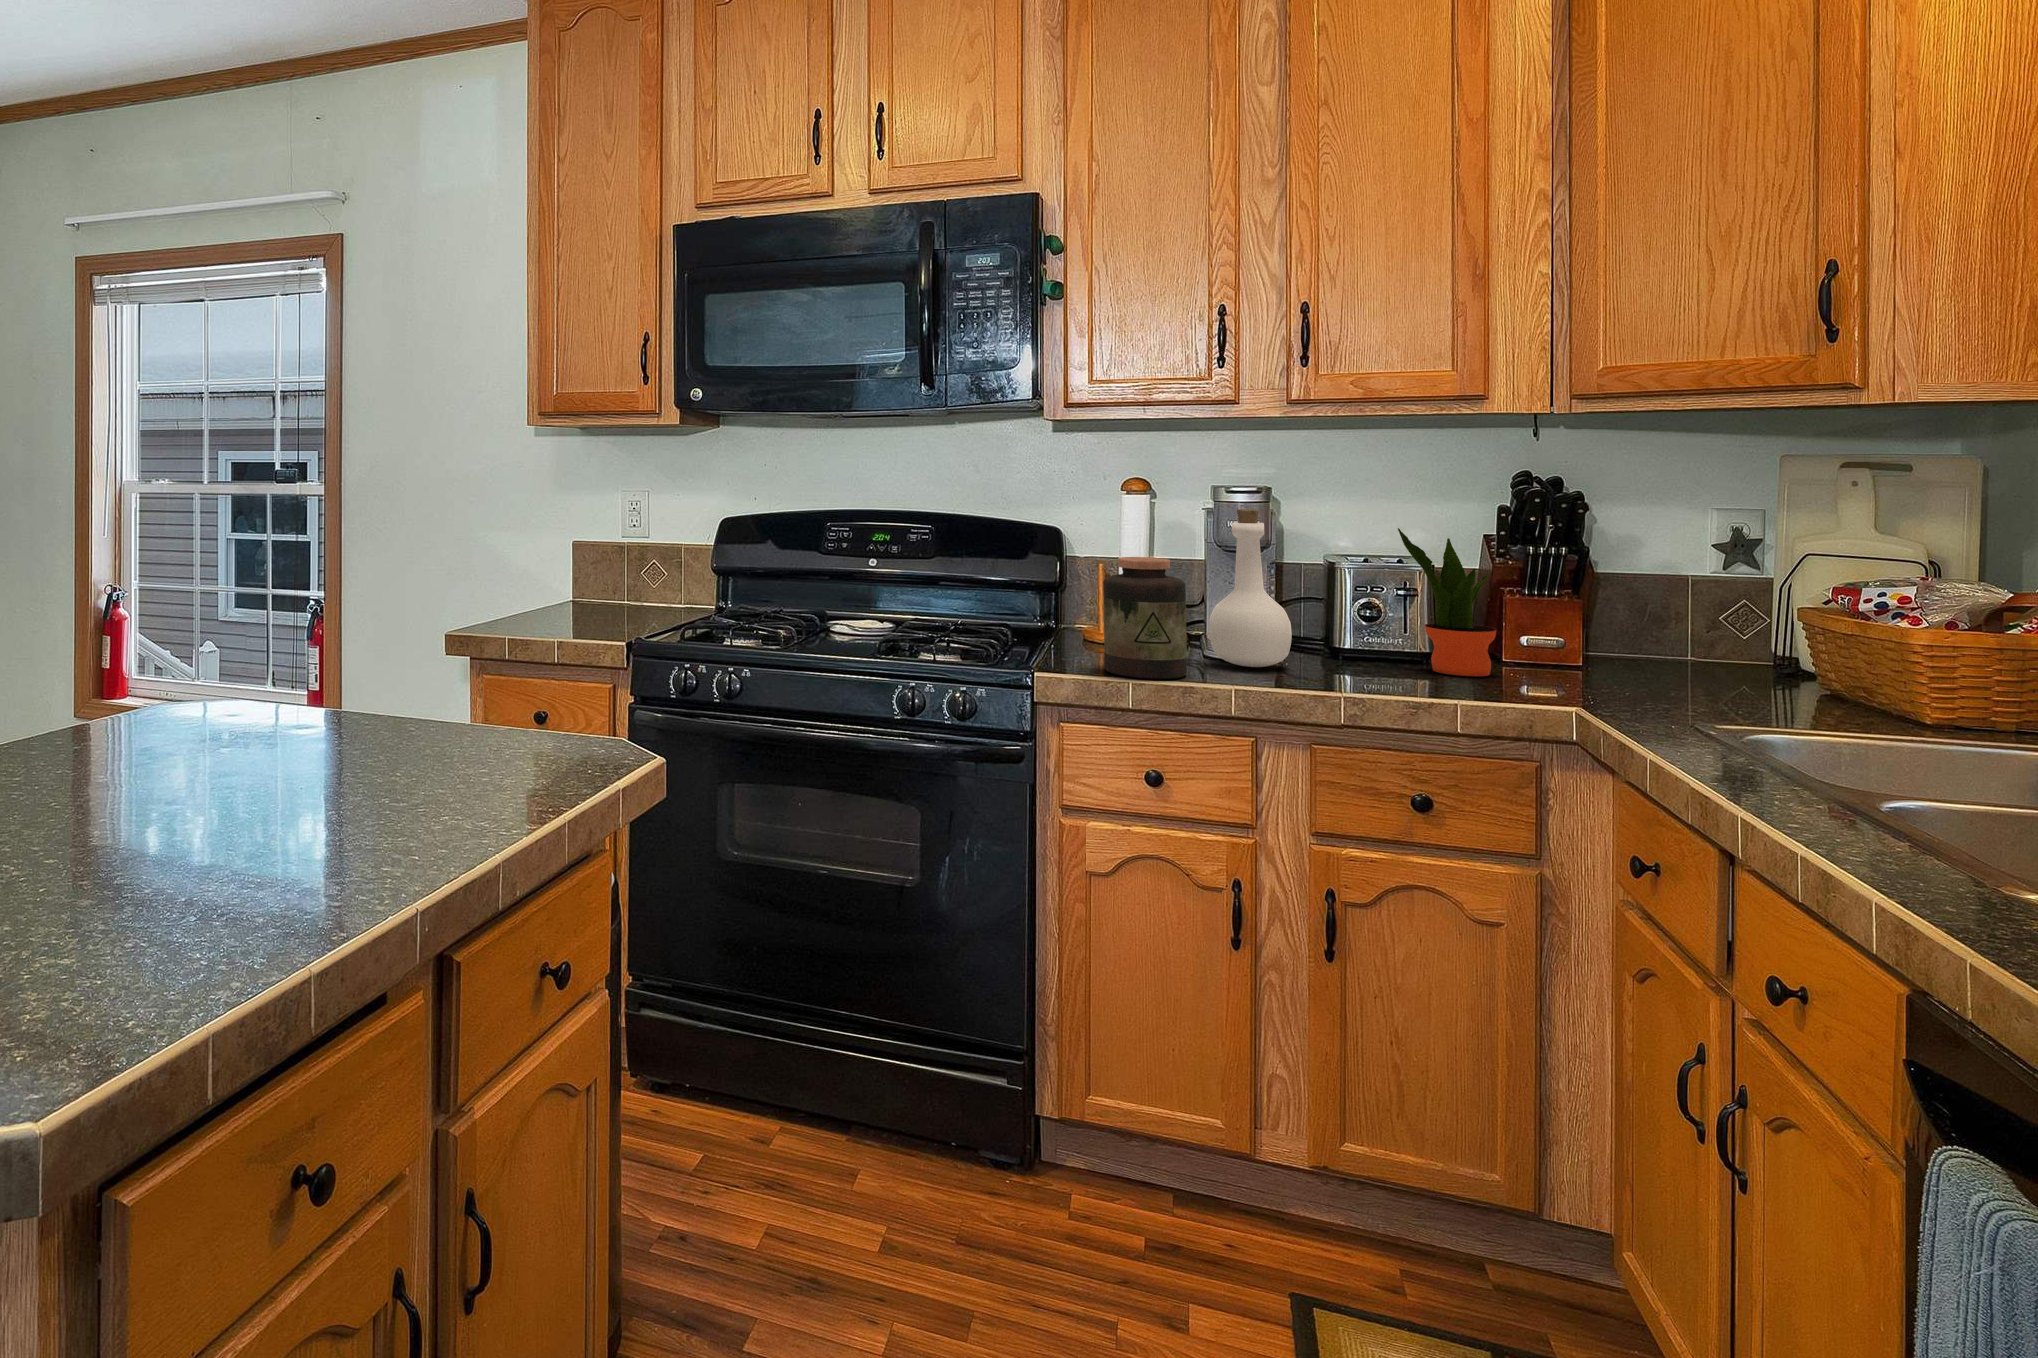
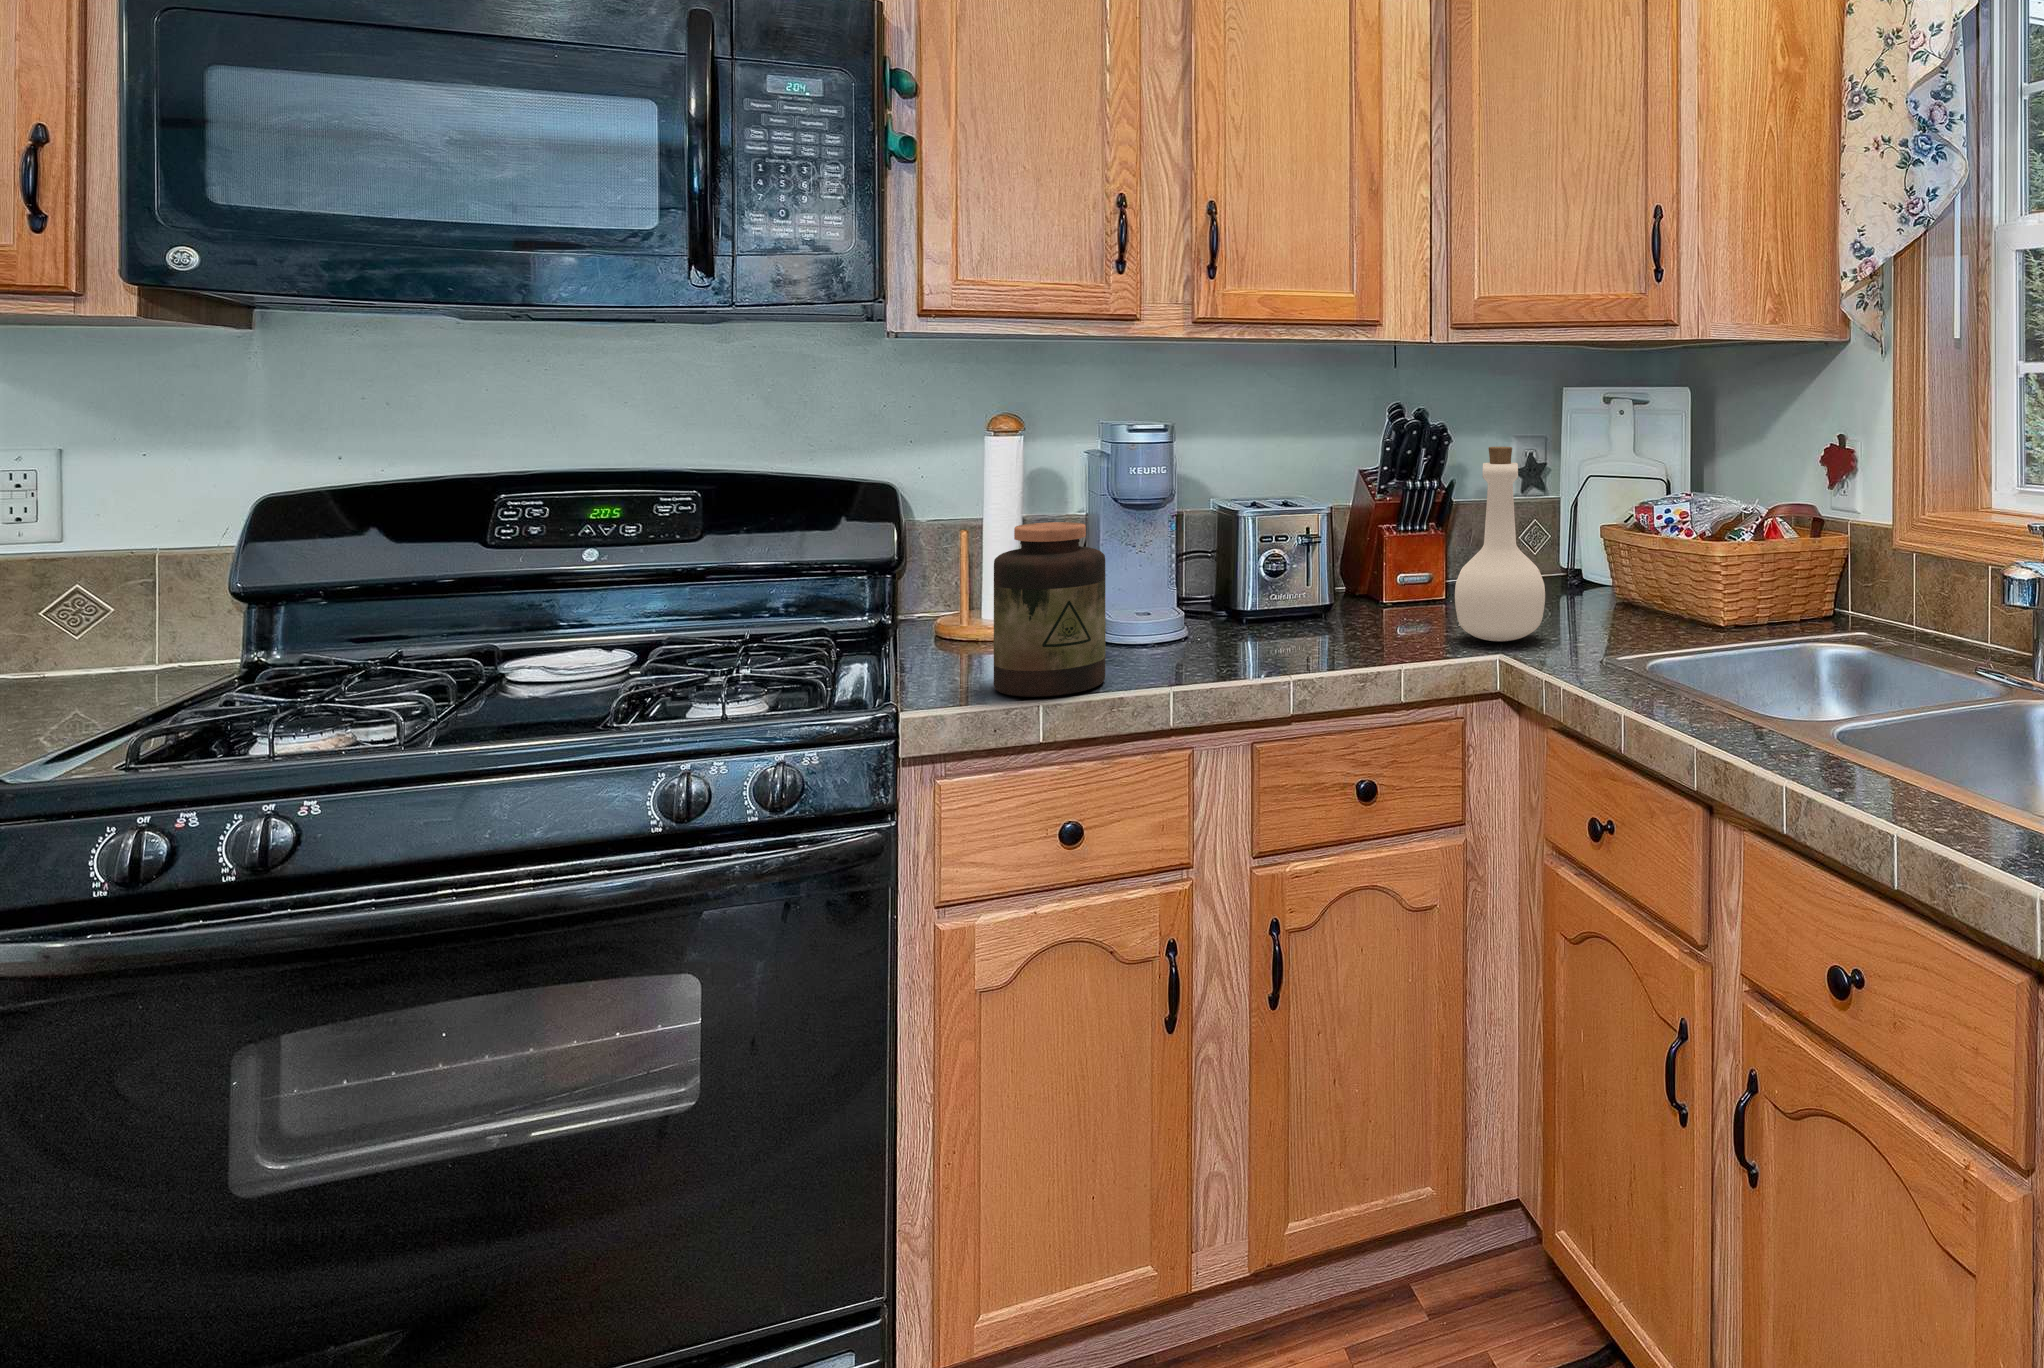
bottle: present [1209,509,1292,667] -> present [1455,447,1545,641]
potted plant: present [1398,528,1497,676] -> none [1320,463,1409,627]

